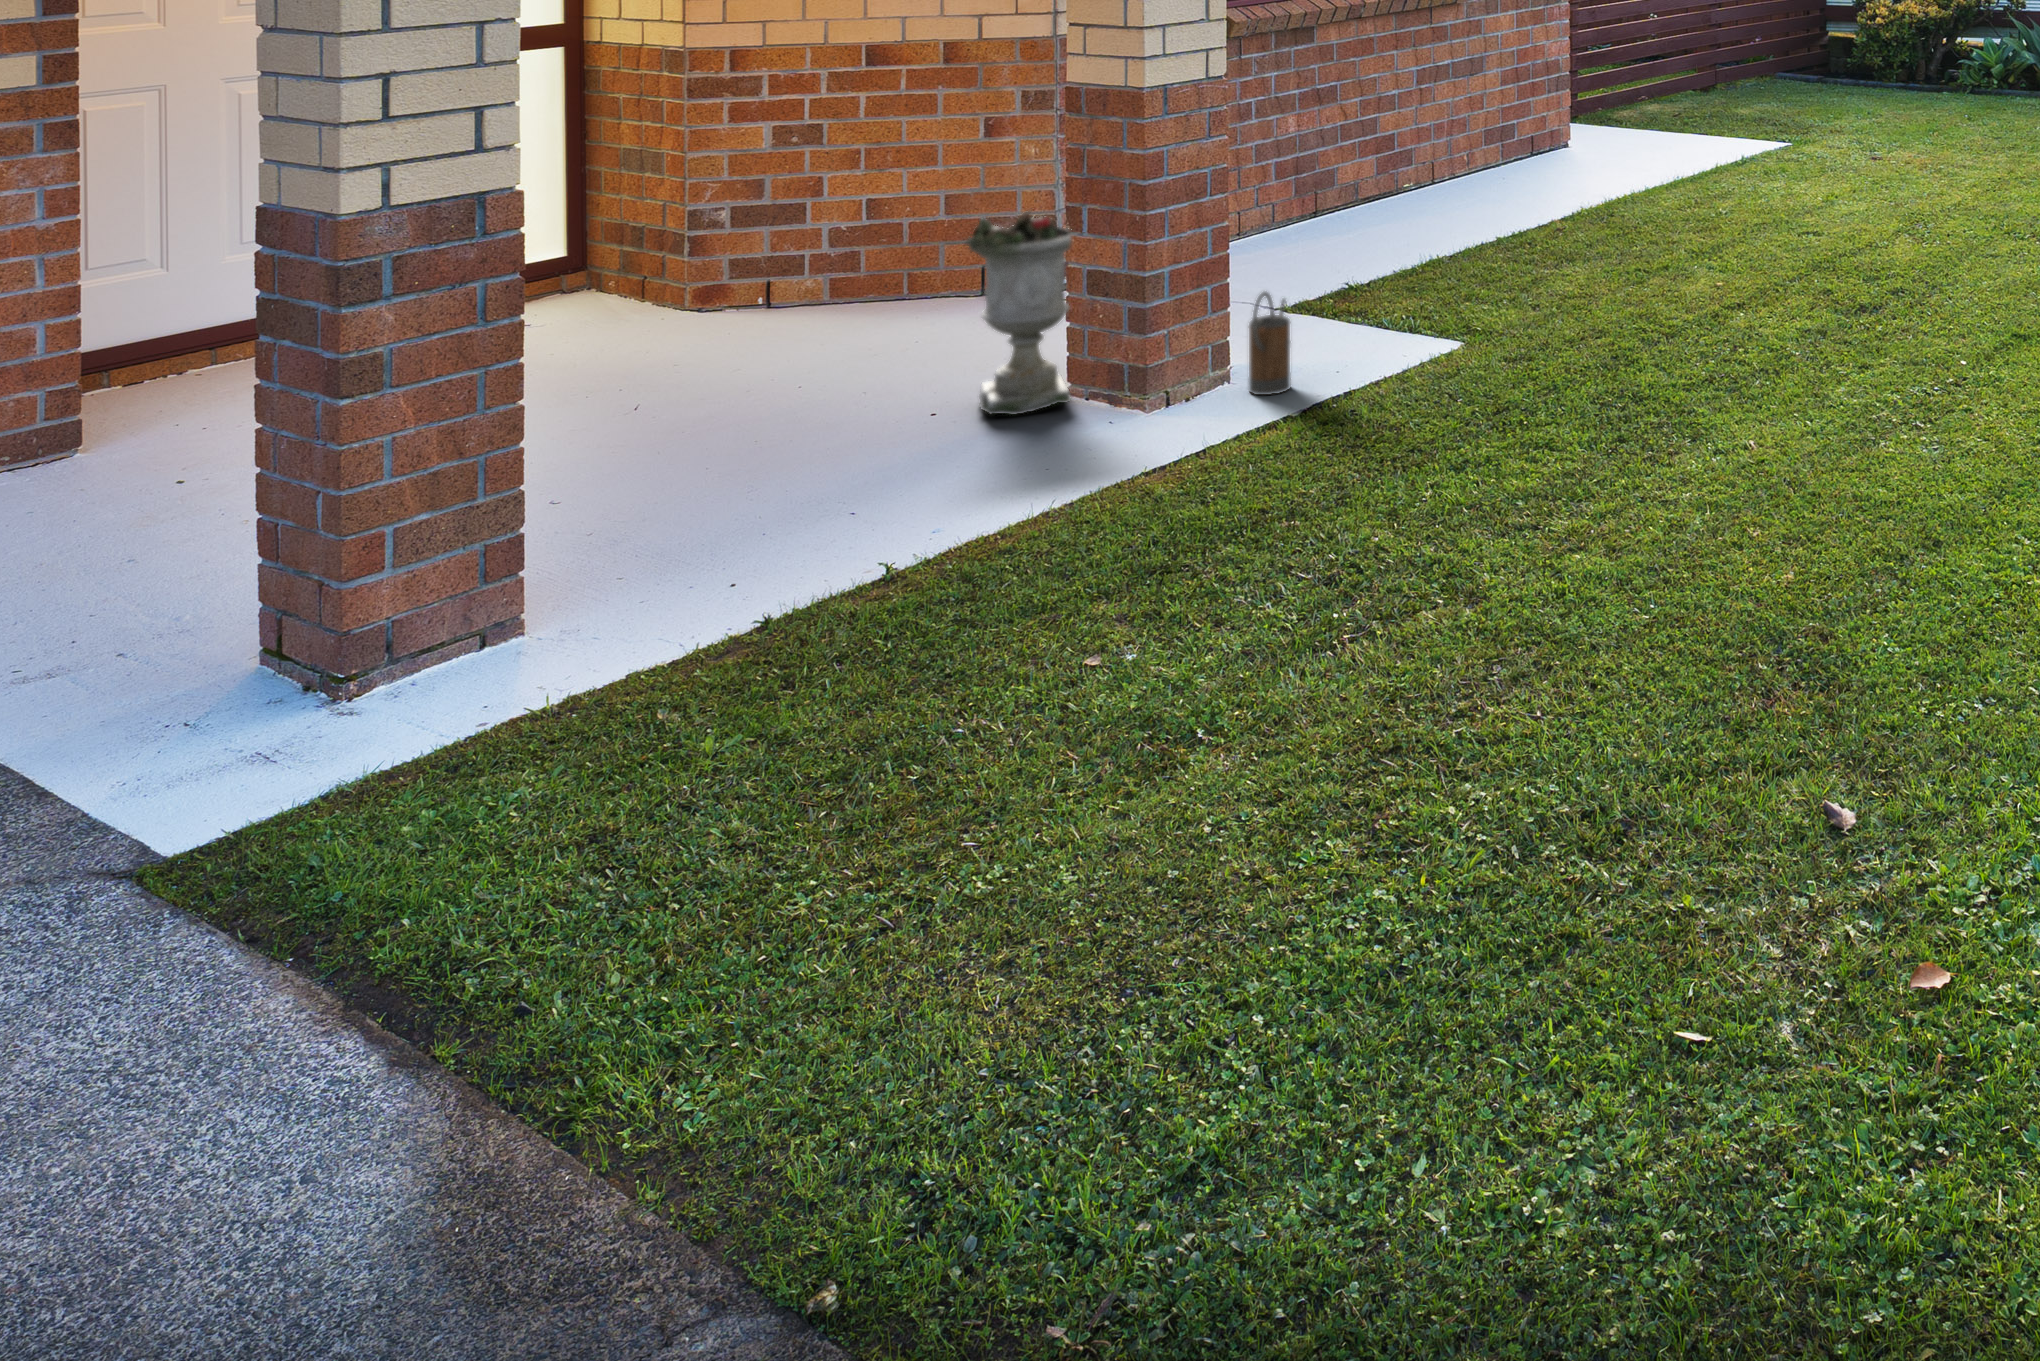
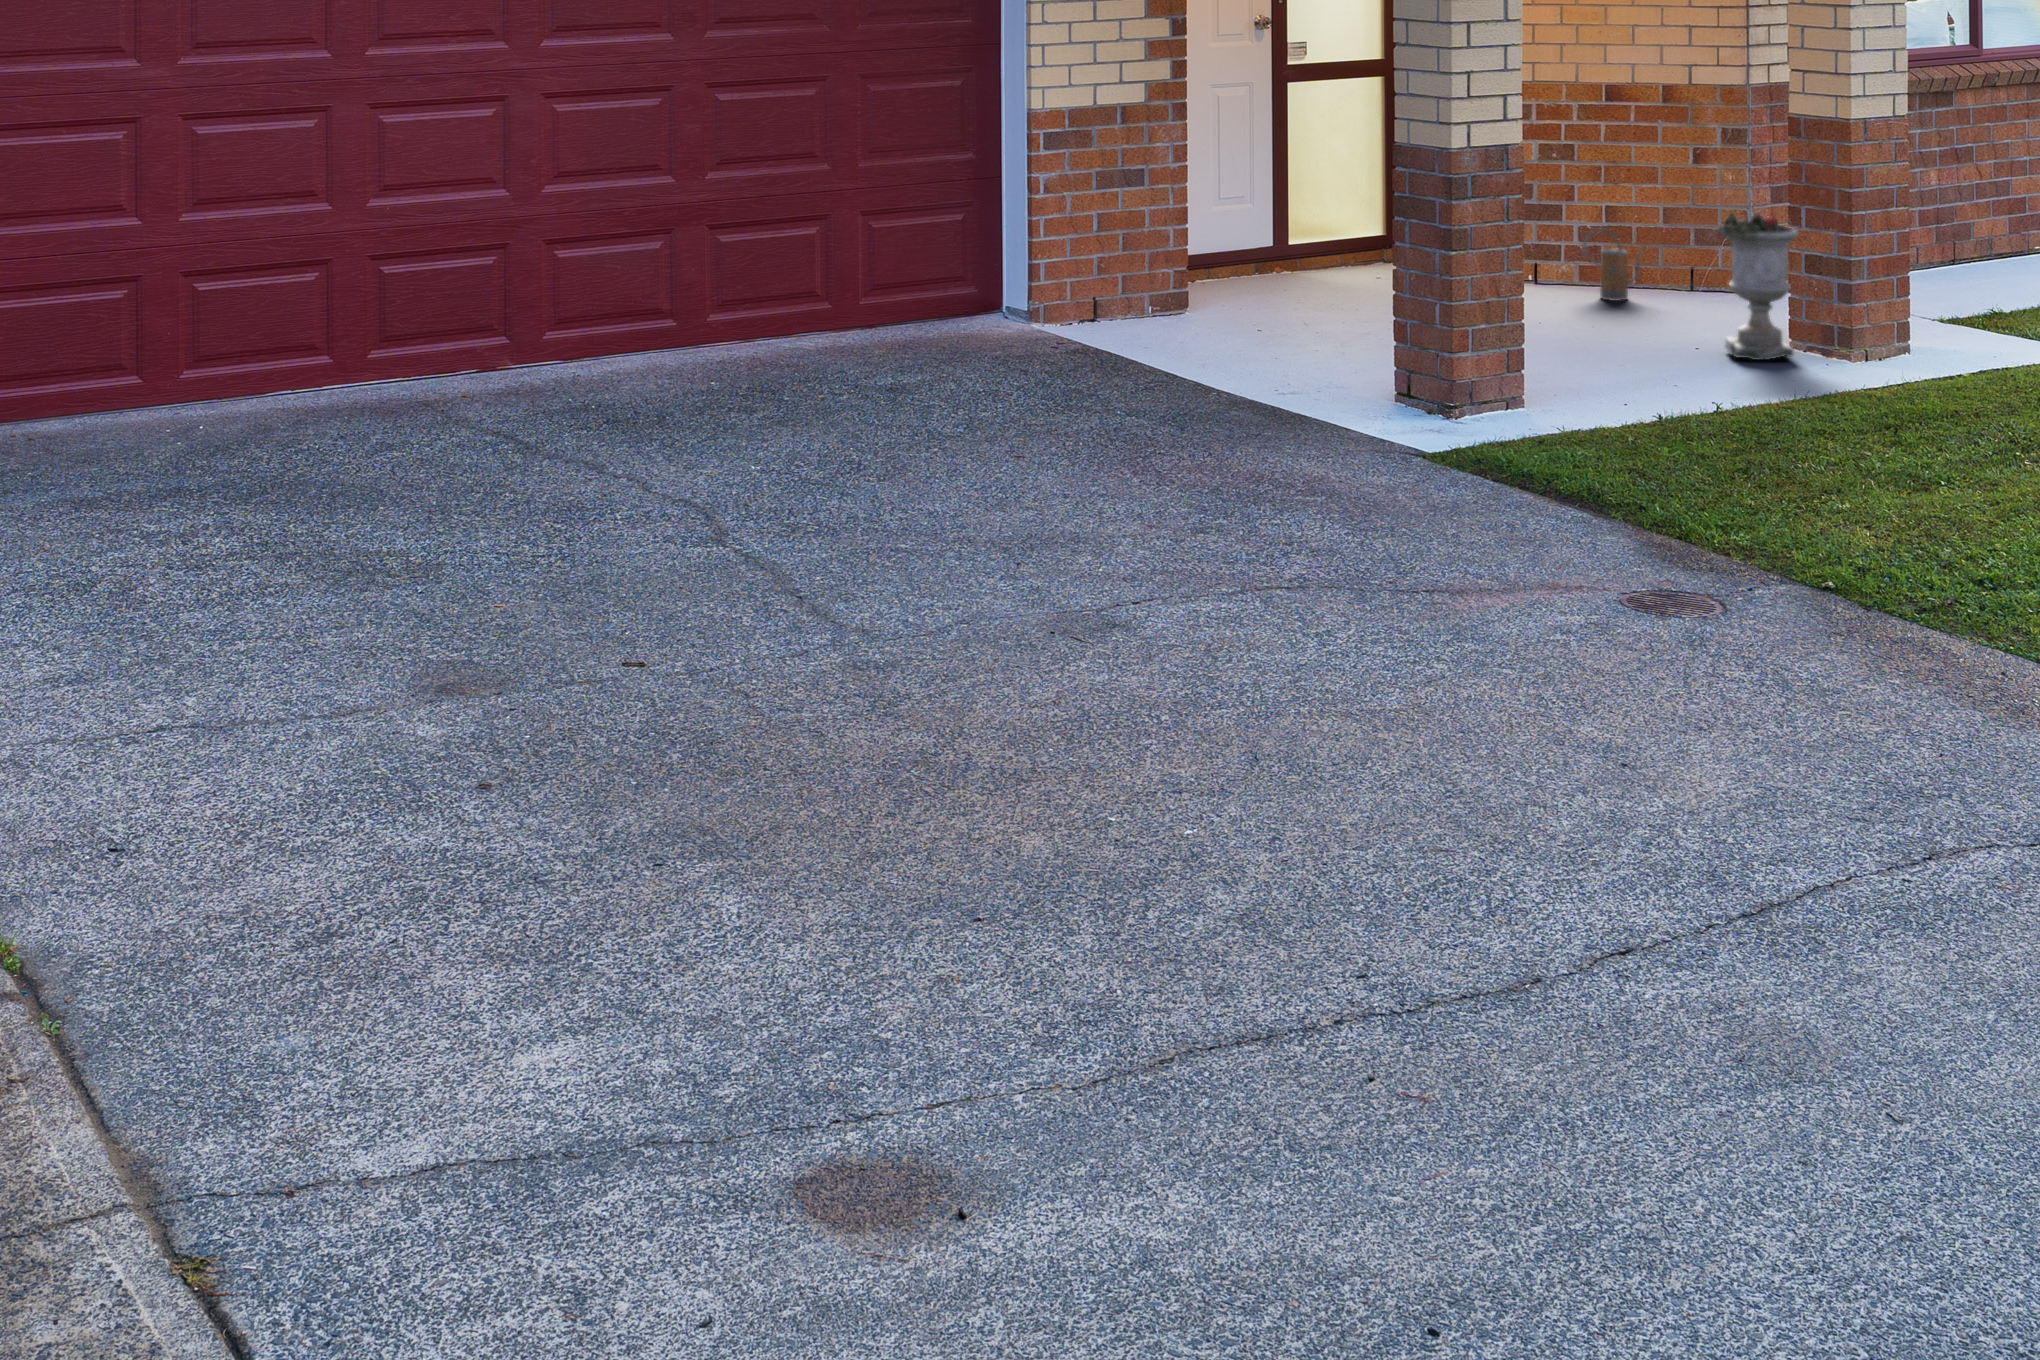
watering can: present [1249,292,1291,395] -> present [1583,229,1645,301]

